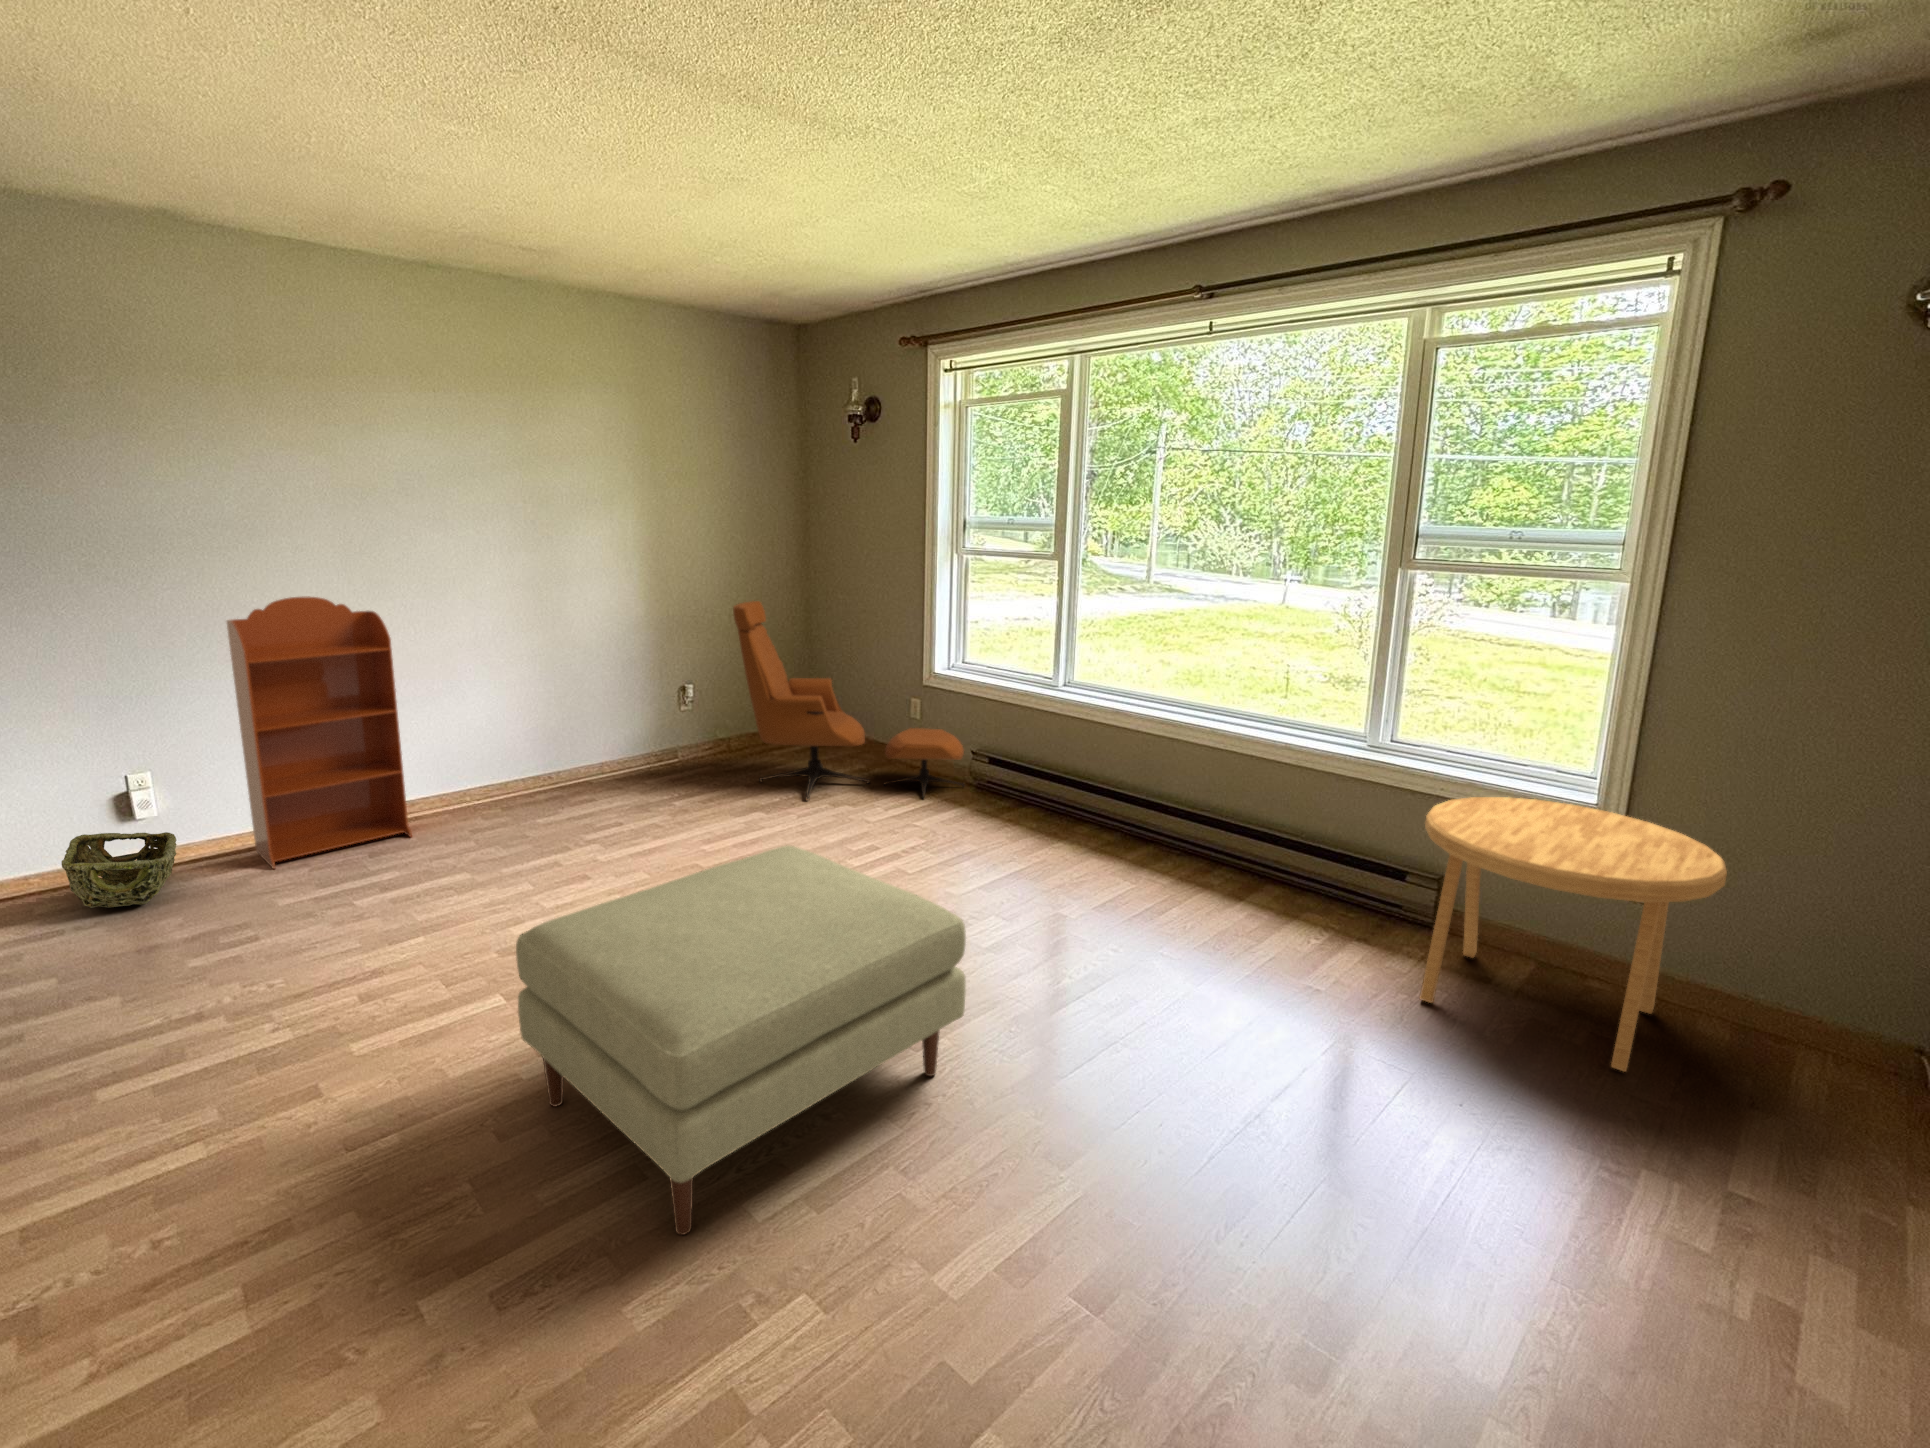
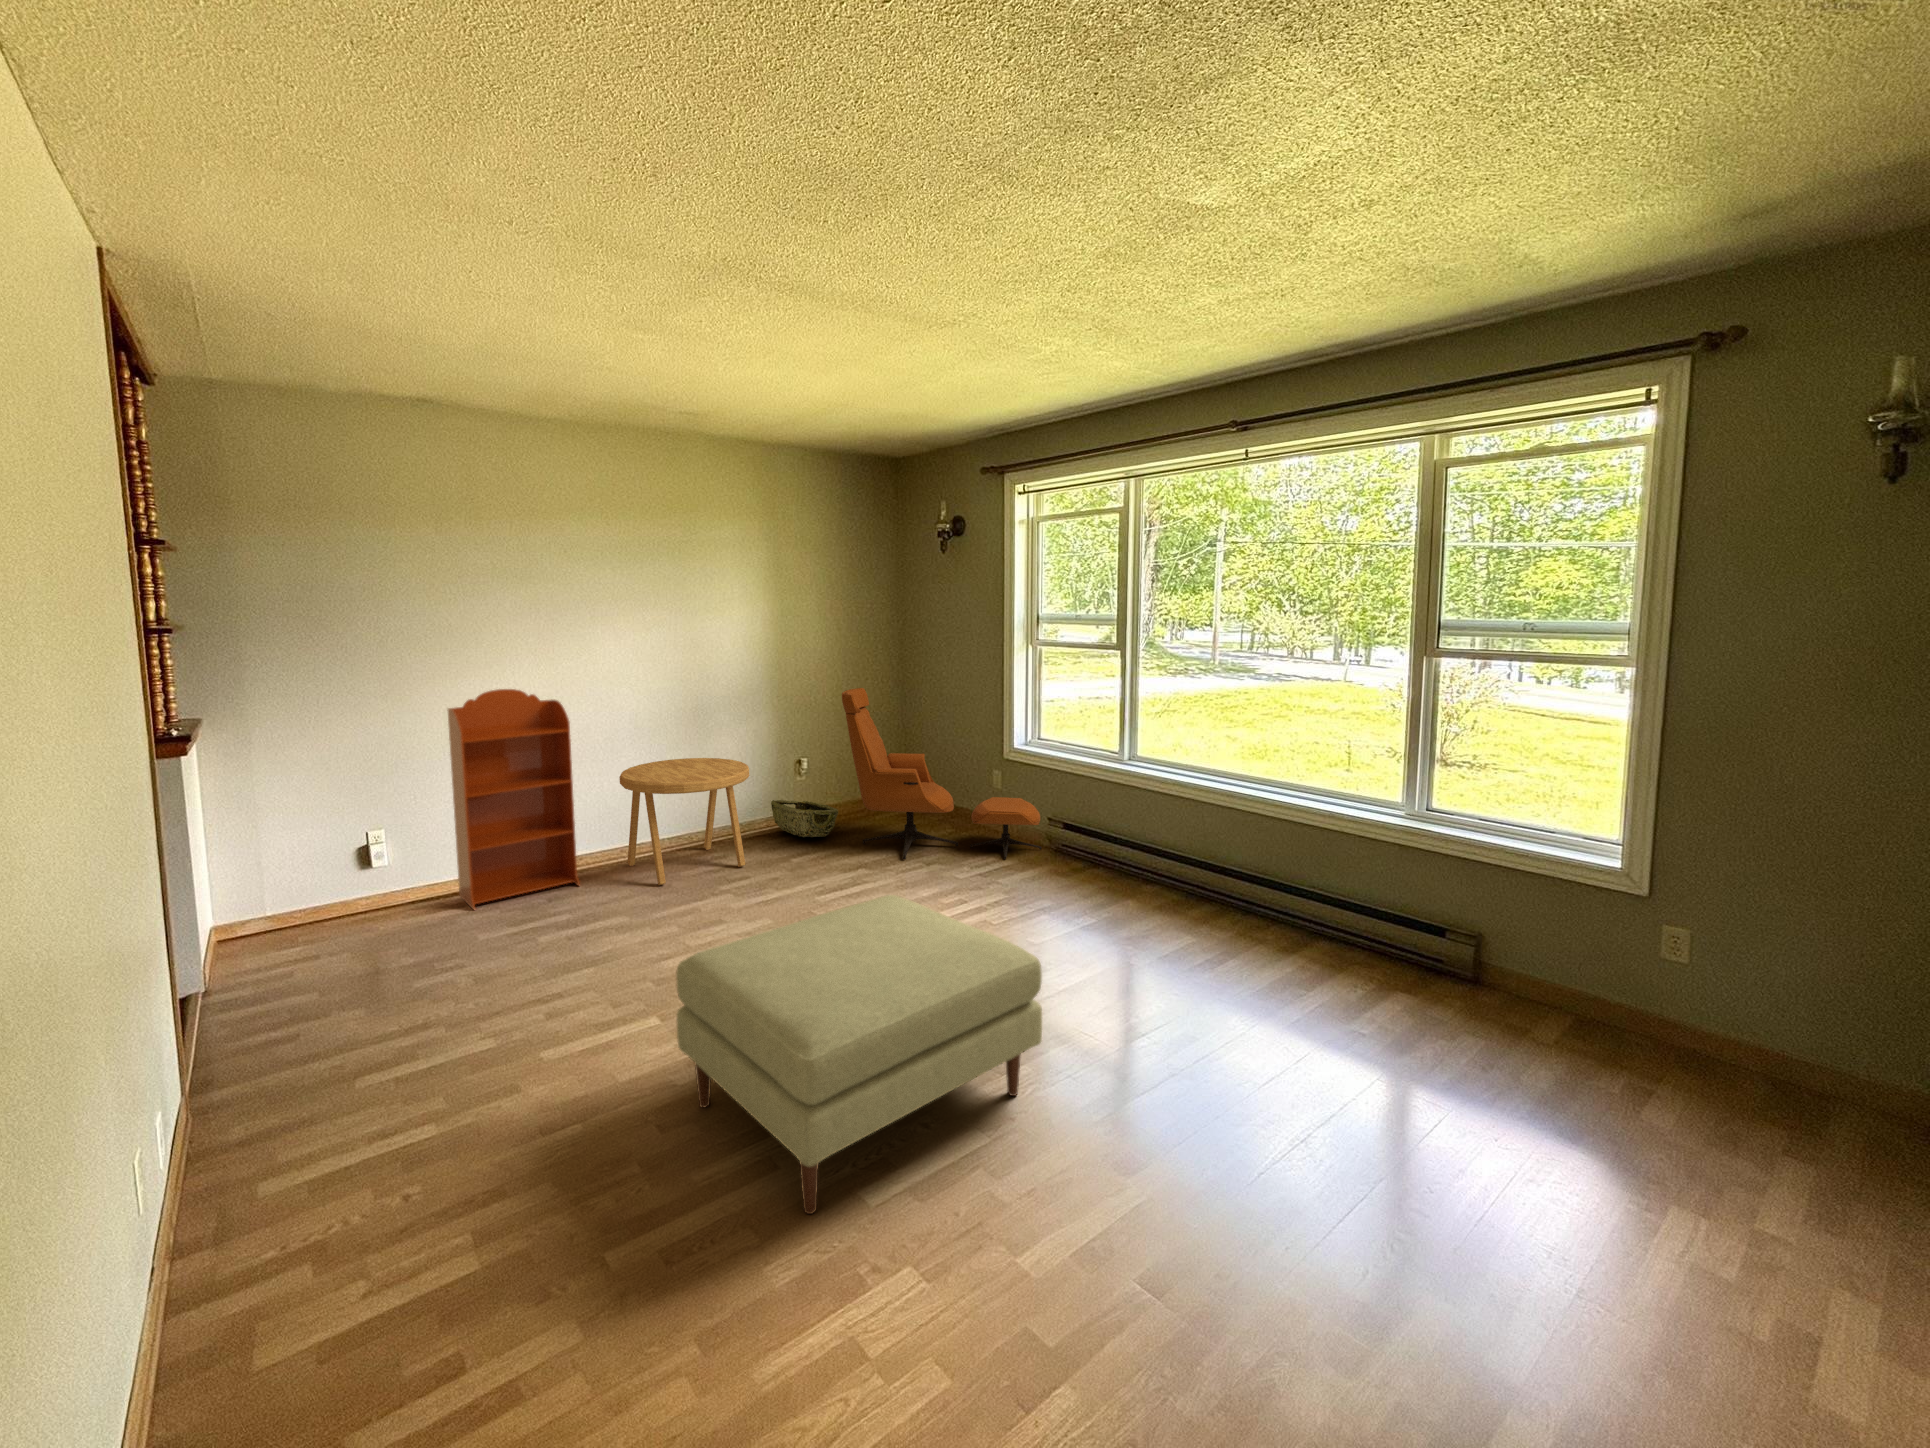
side table: present [1420,797,1727,1072] -> present [619,758,749,885]
woven basket: present [61,832,177,908] -> present [771,800,838,838]

